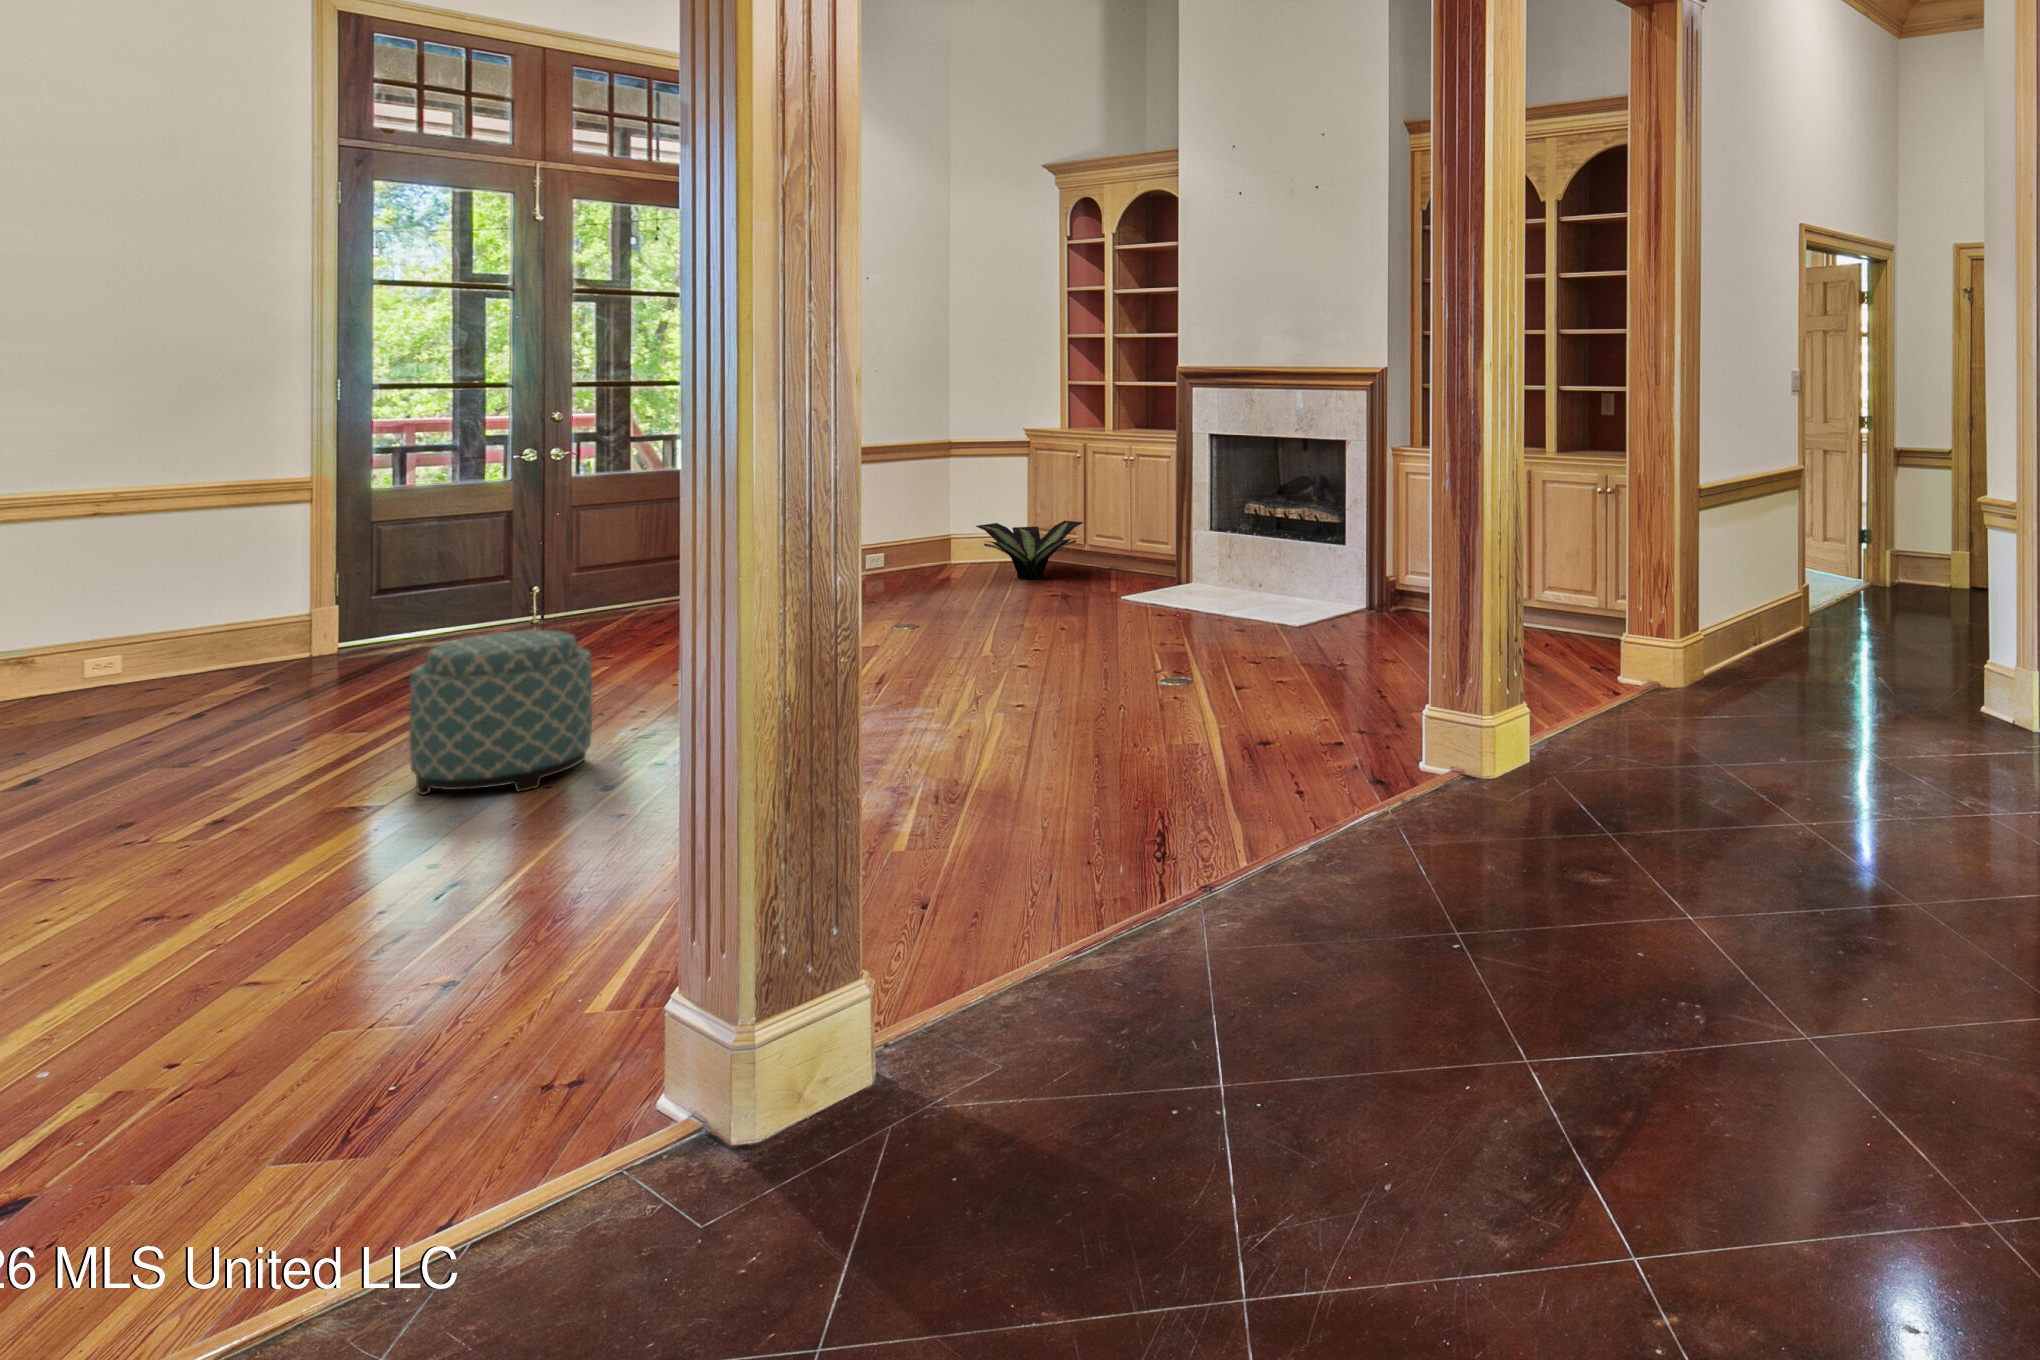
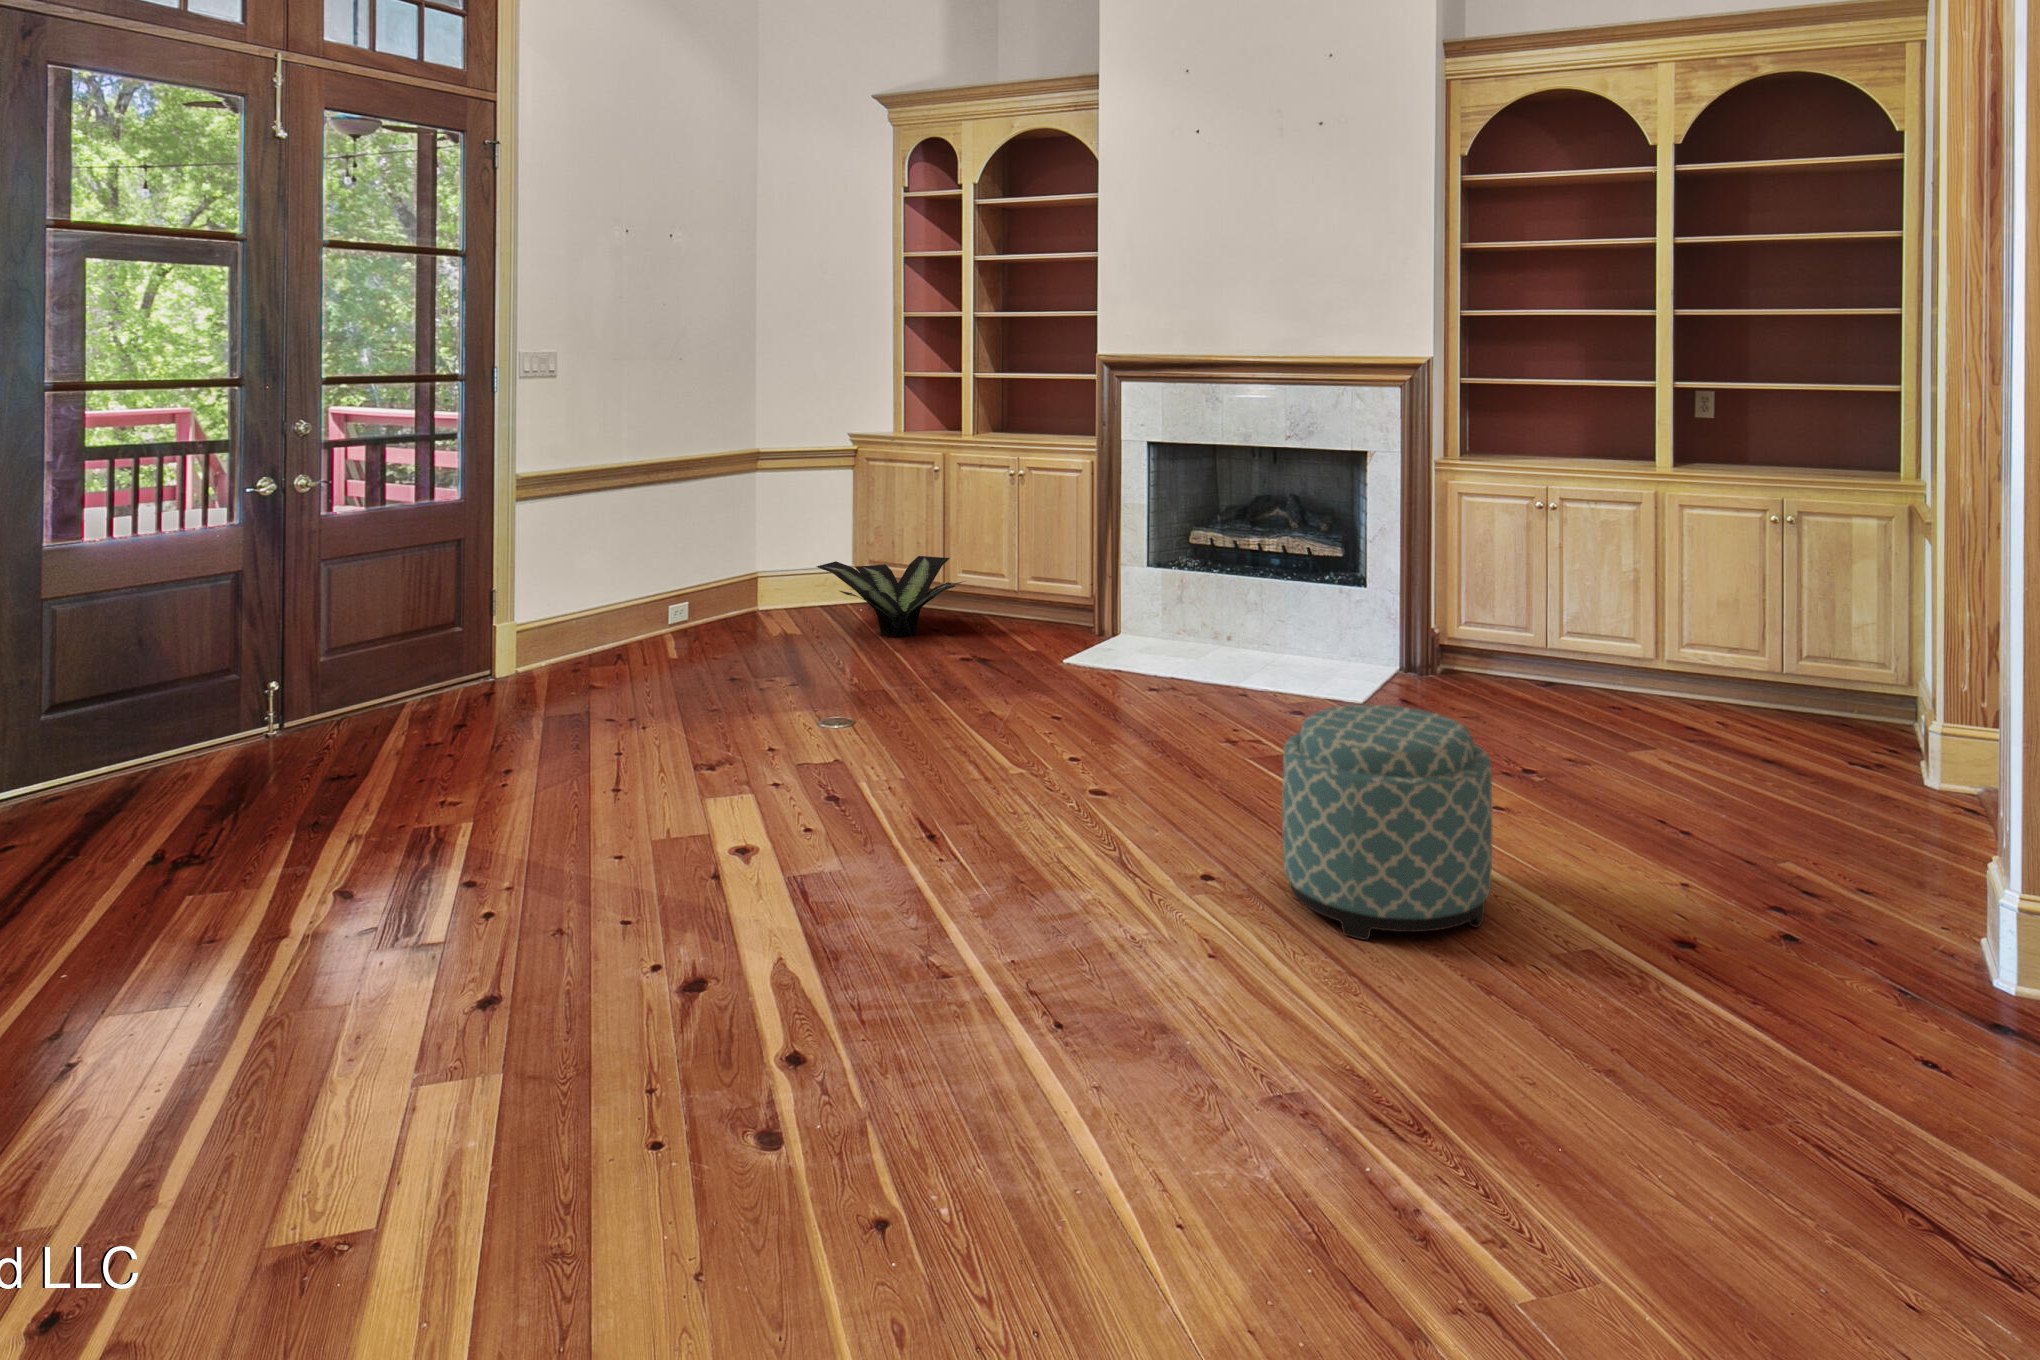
ottoman: present [409,630,592,795] -> present [1282,705,1493,940]

